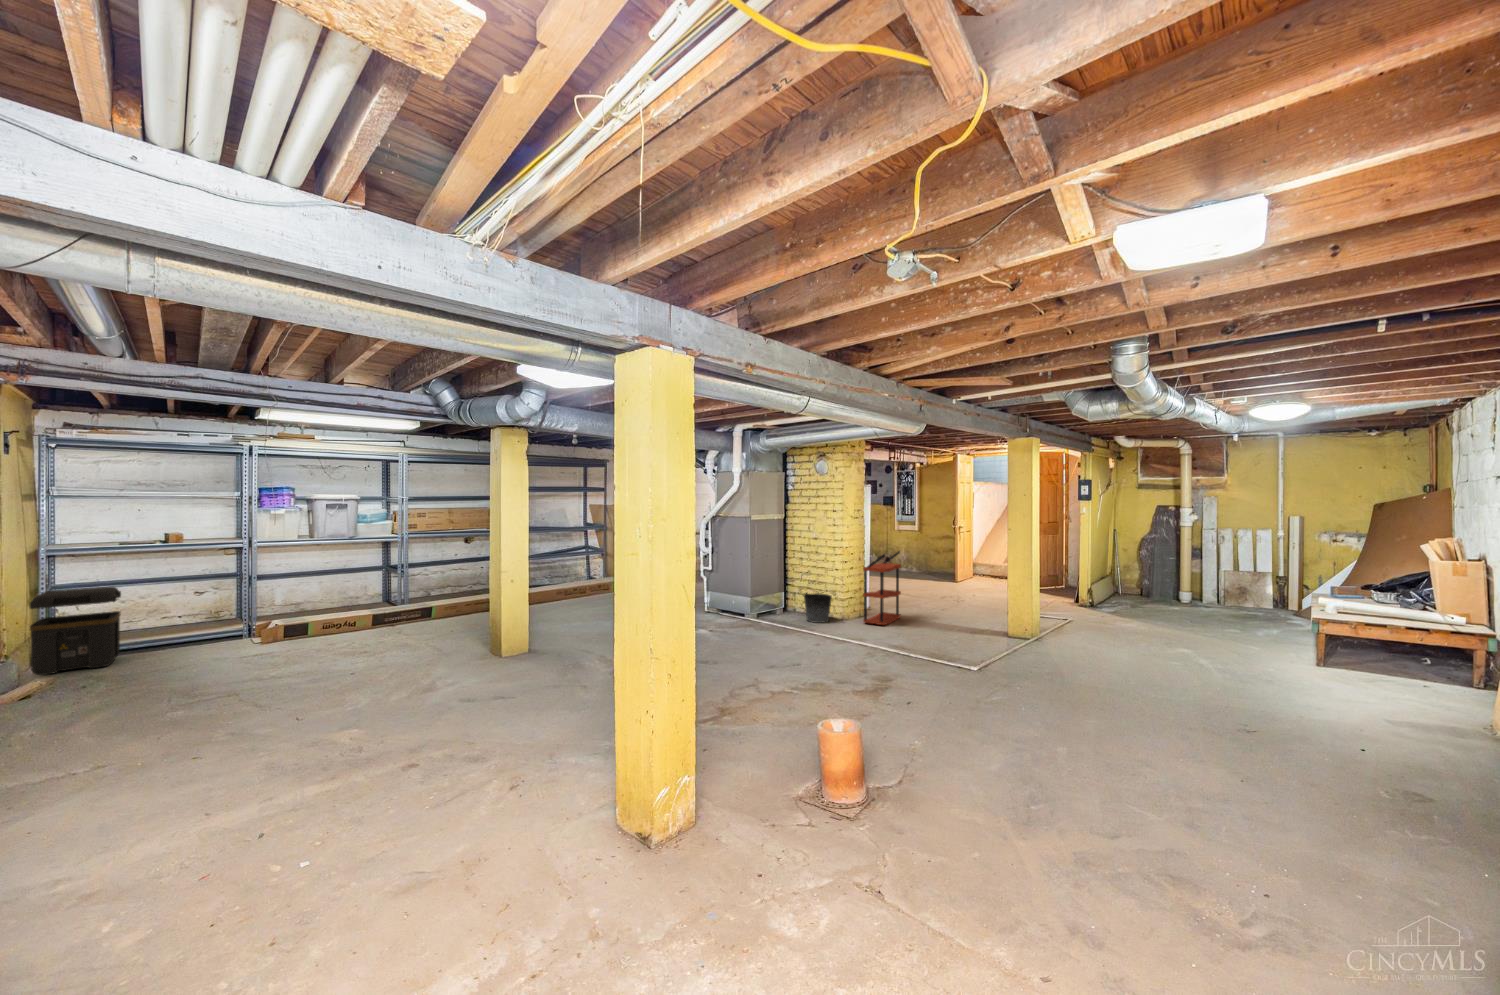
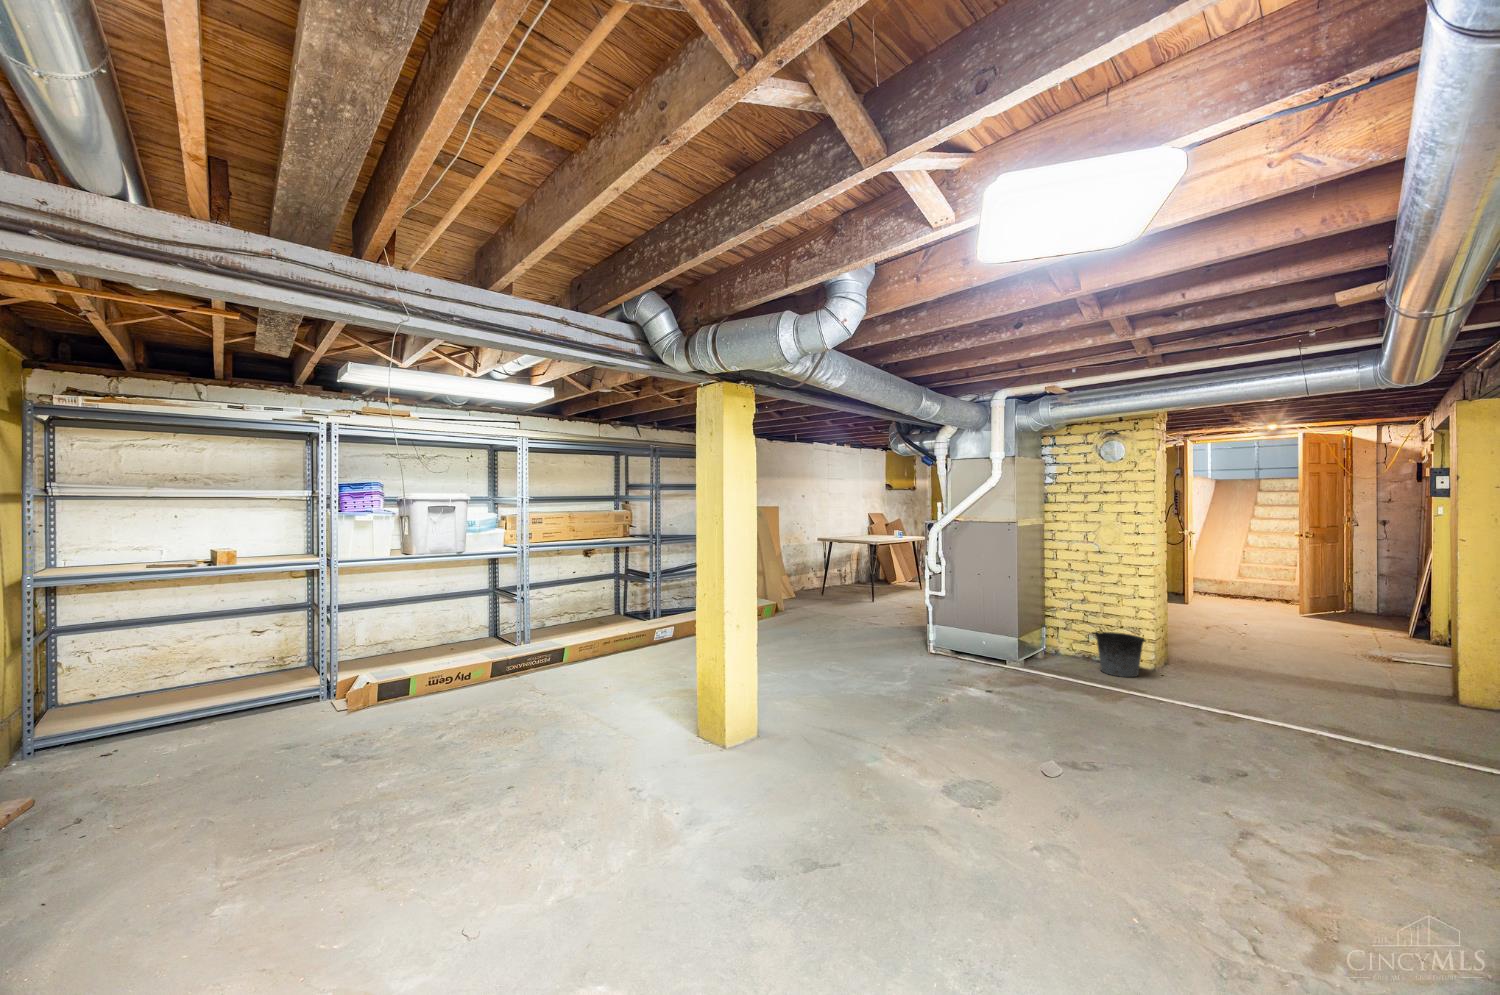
shelving unit: present [863,551,901,625] -> none [1200,570,1241,684]
toolbox: present [30,587,121,675] -> none [11,633,151,781]

